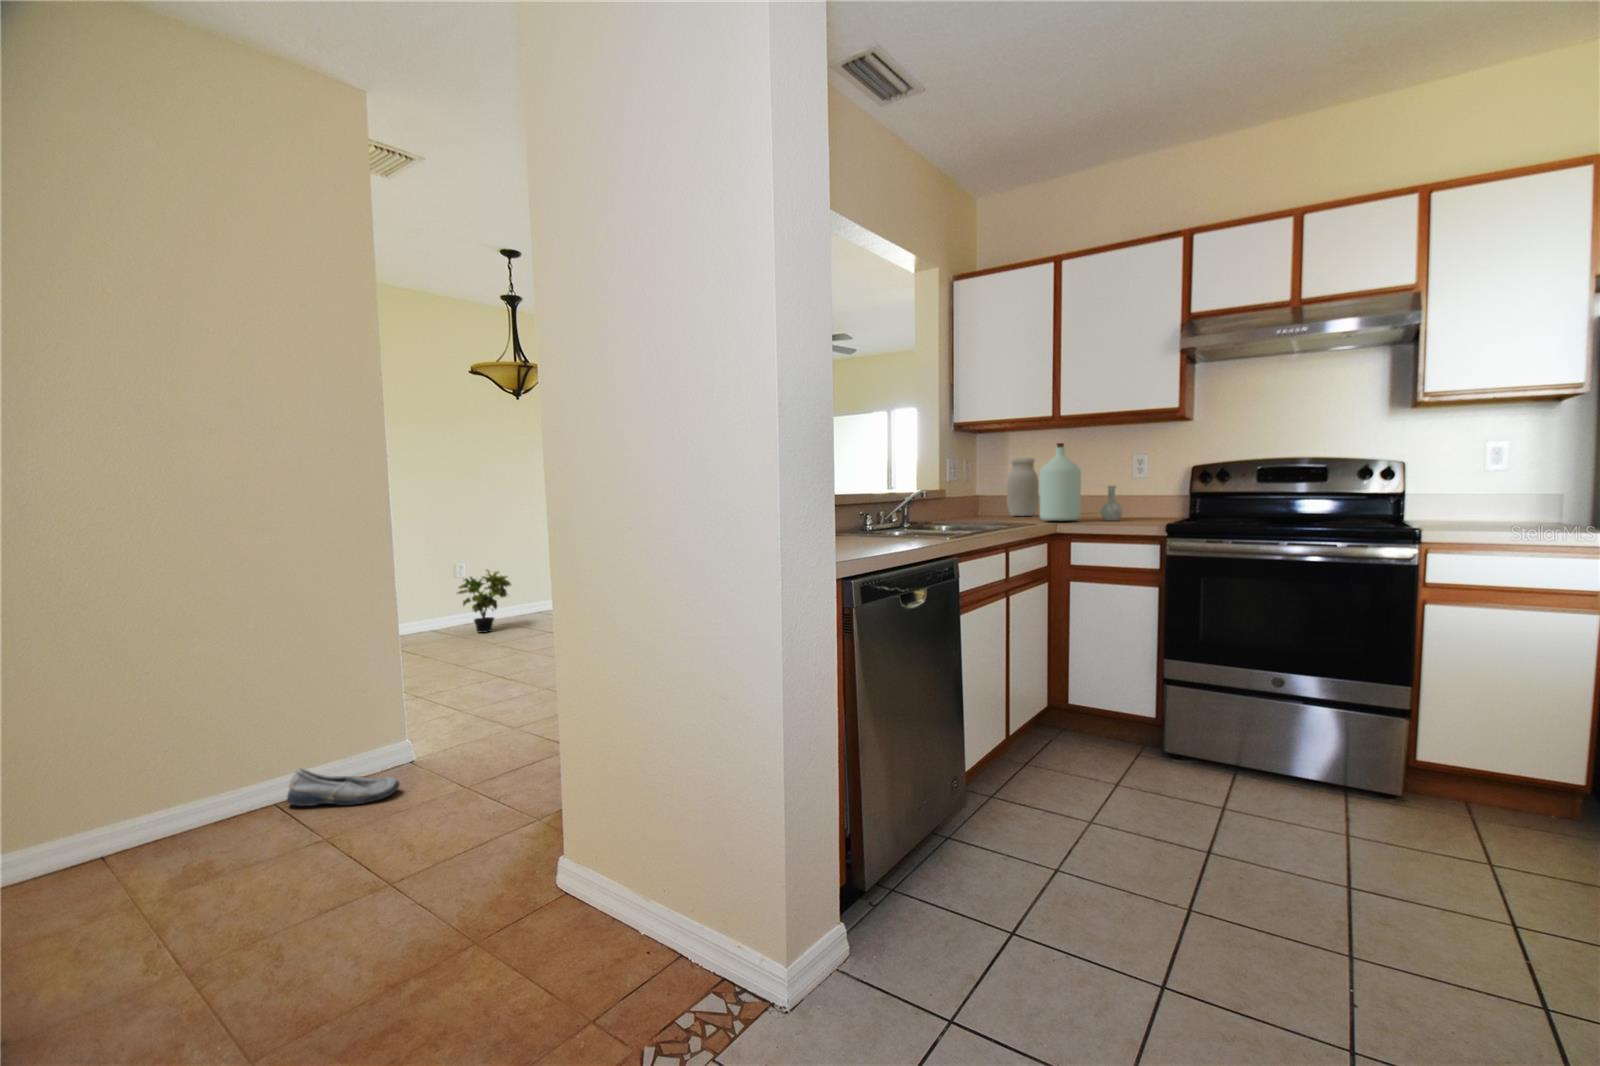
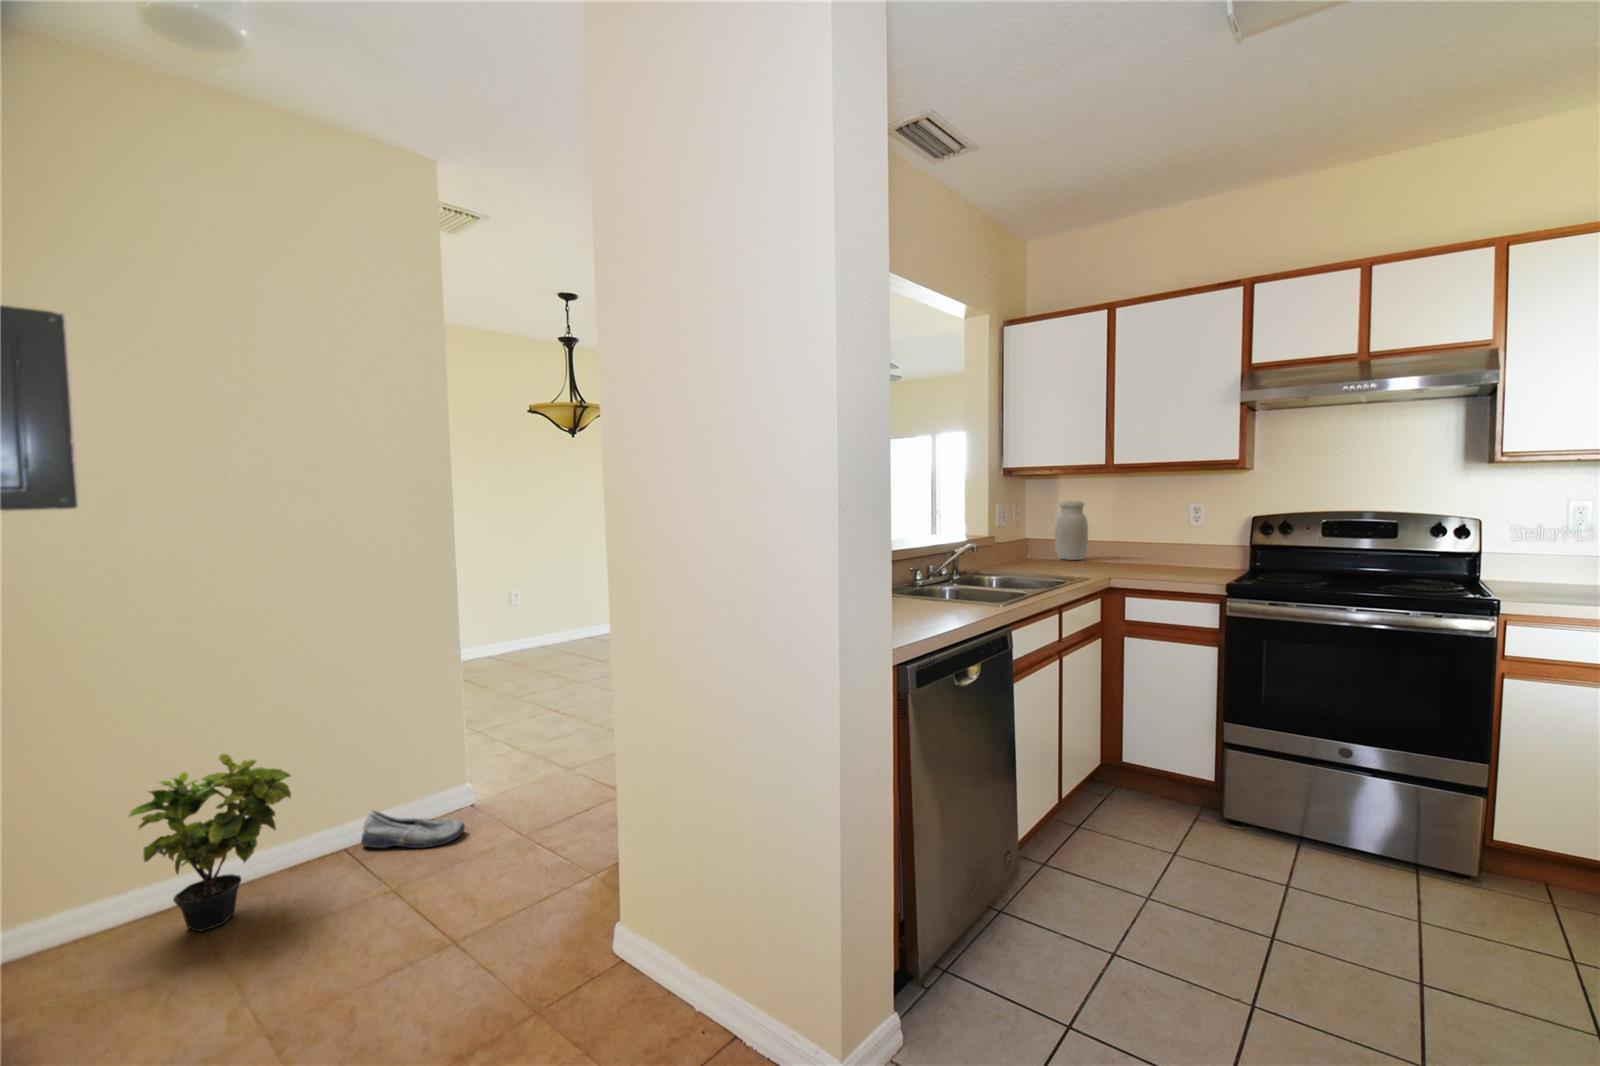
bottle: present [1040,443,1122,521] -> none [1090,492,1176,572]
potted plant: present [458,570,511,633] -> present [129,754,291,931]

